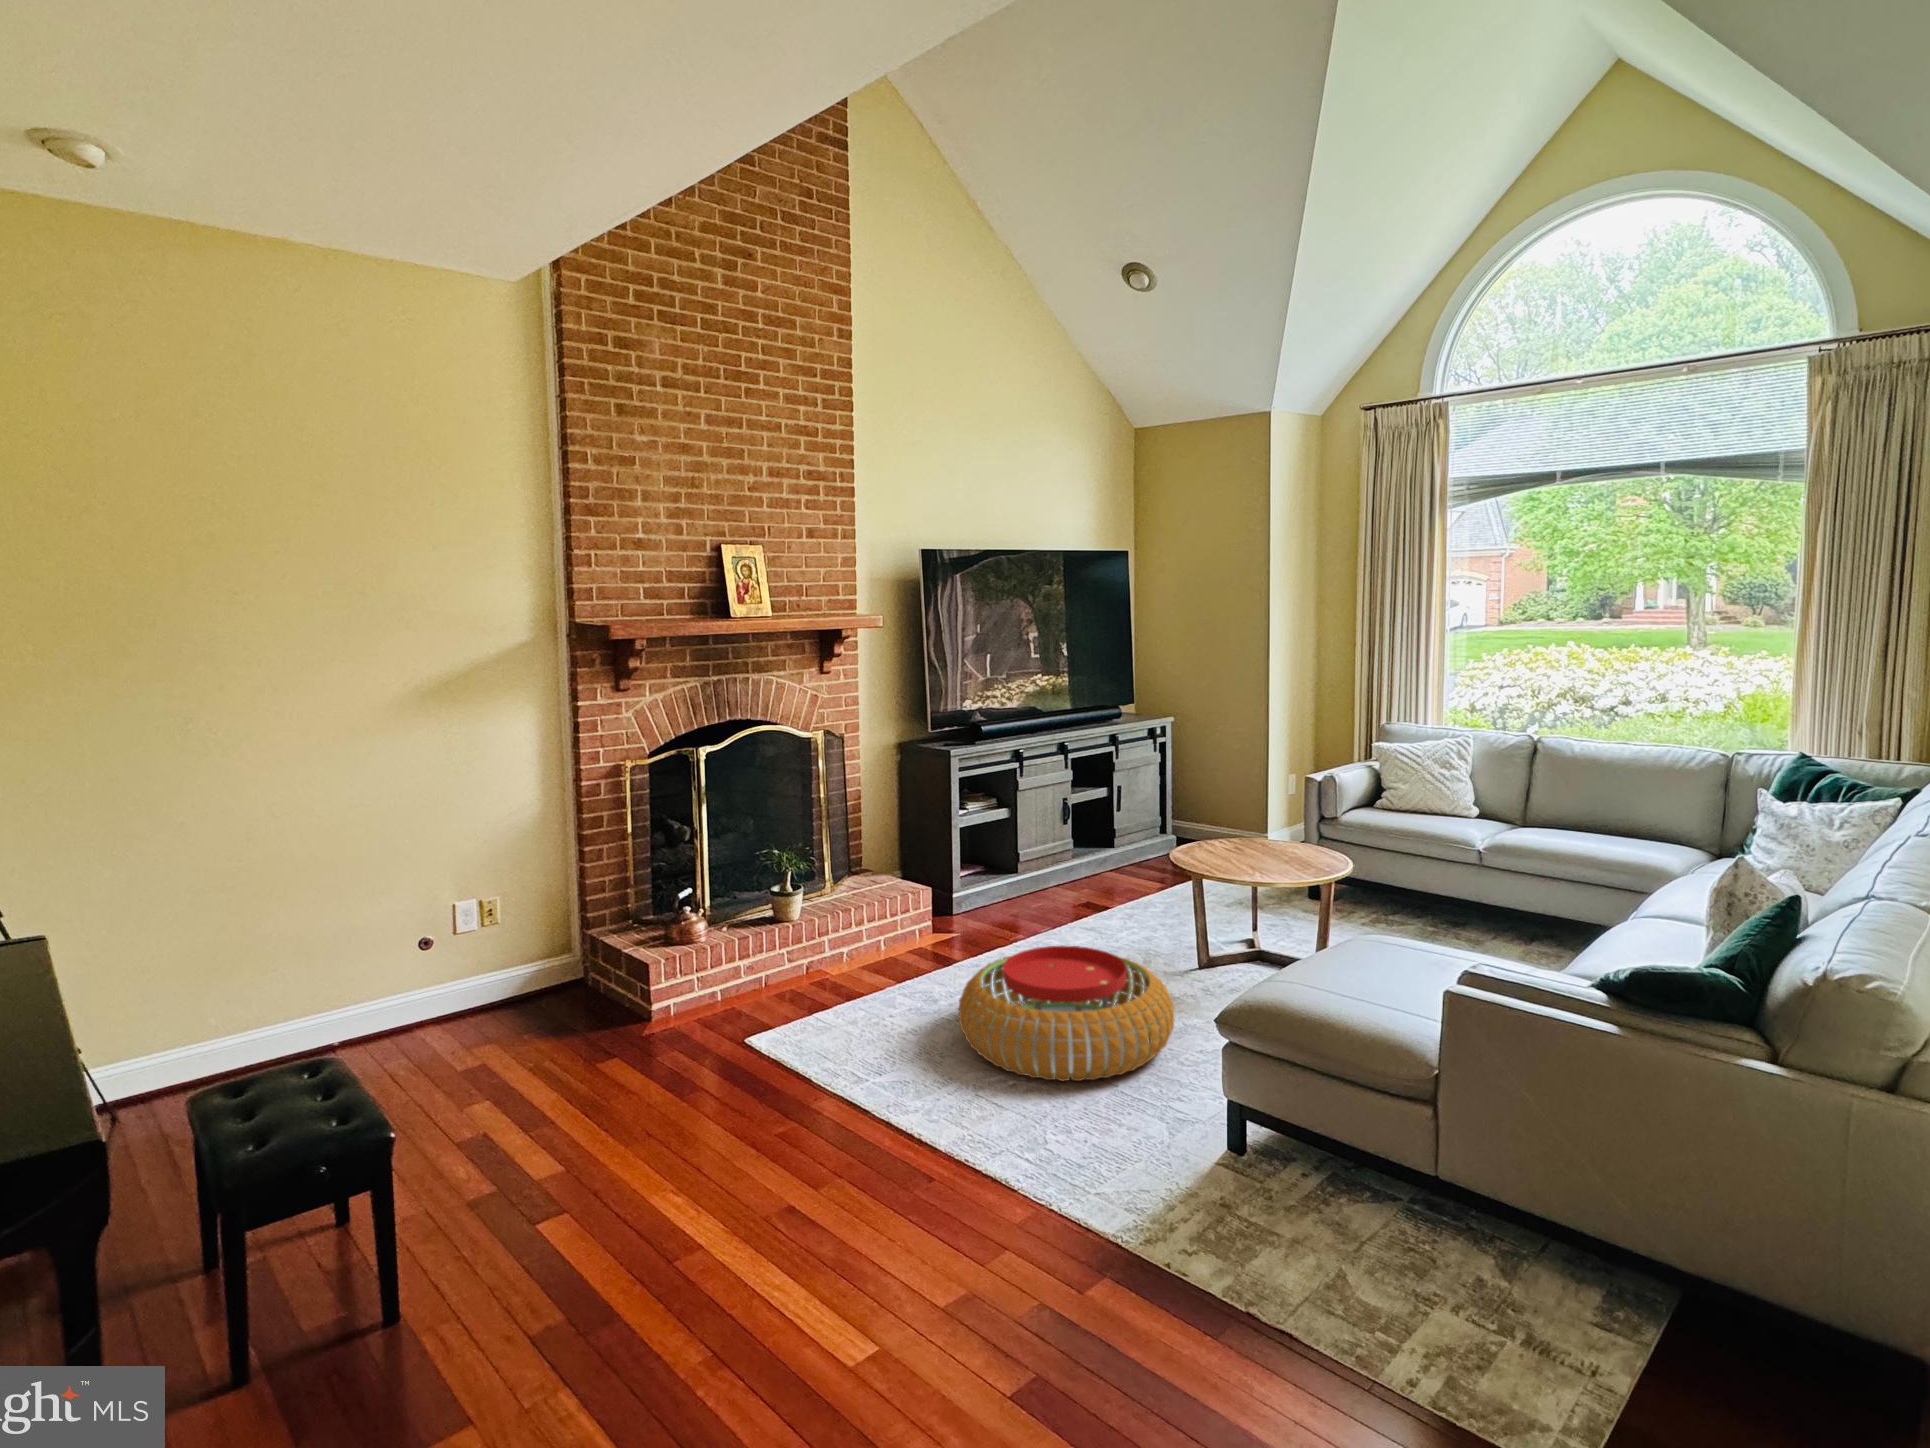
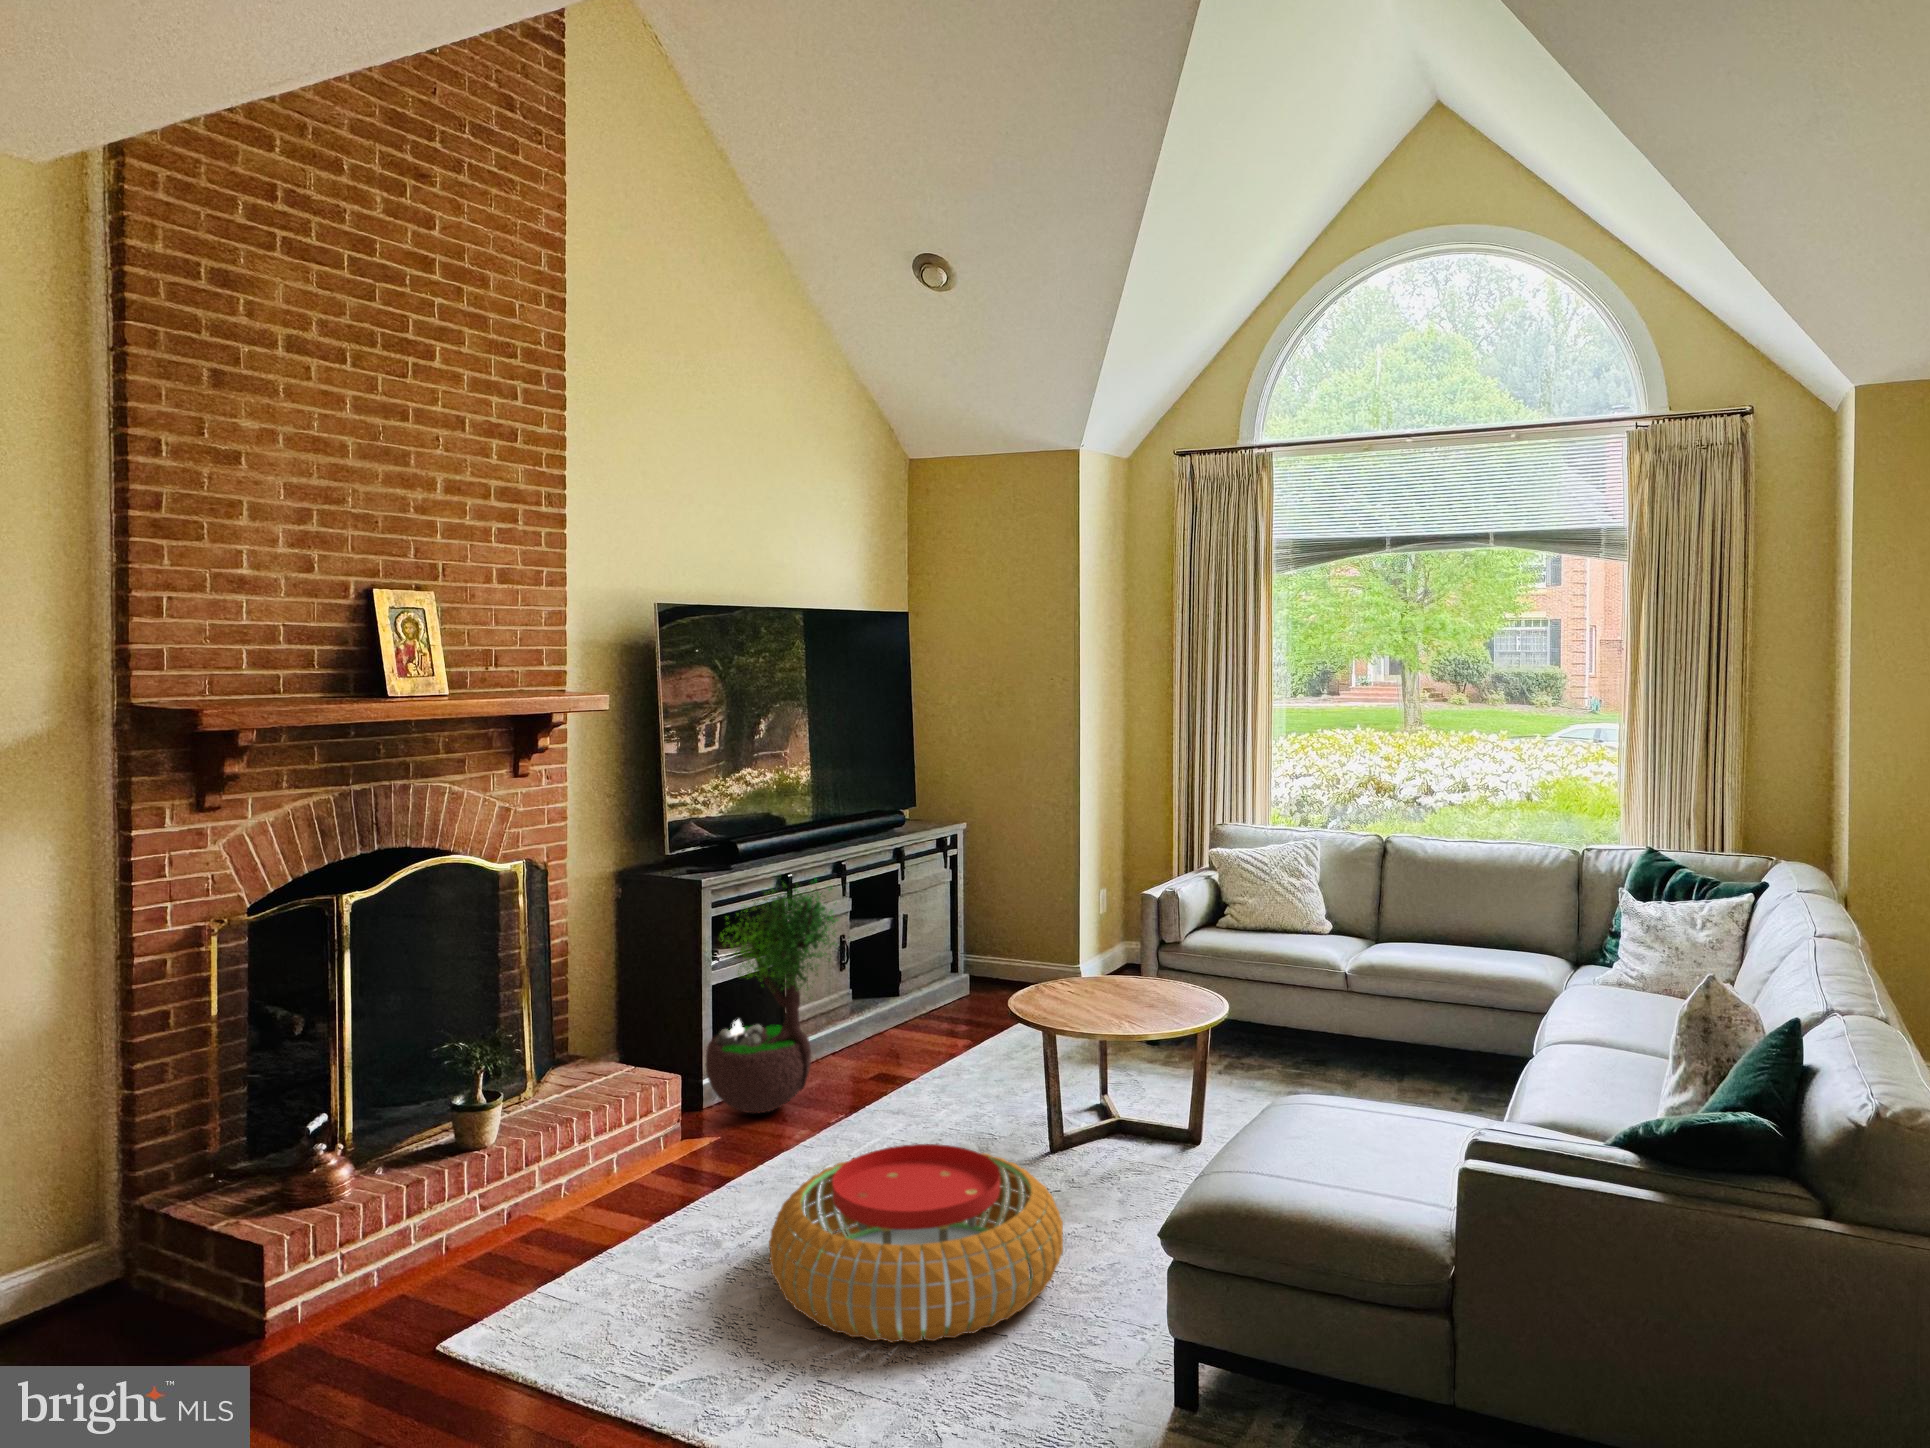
potted tree: none [952,747,1050,921] -> present [705,881,836,1113]

